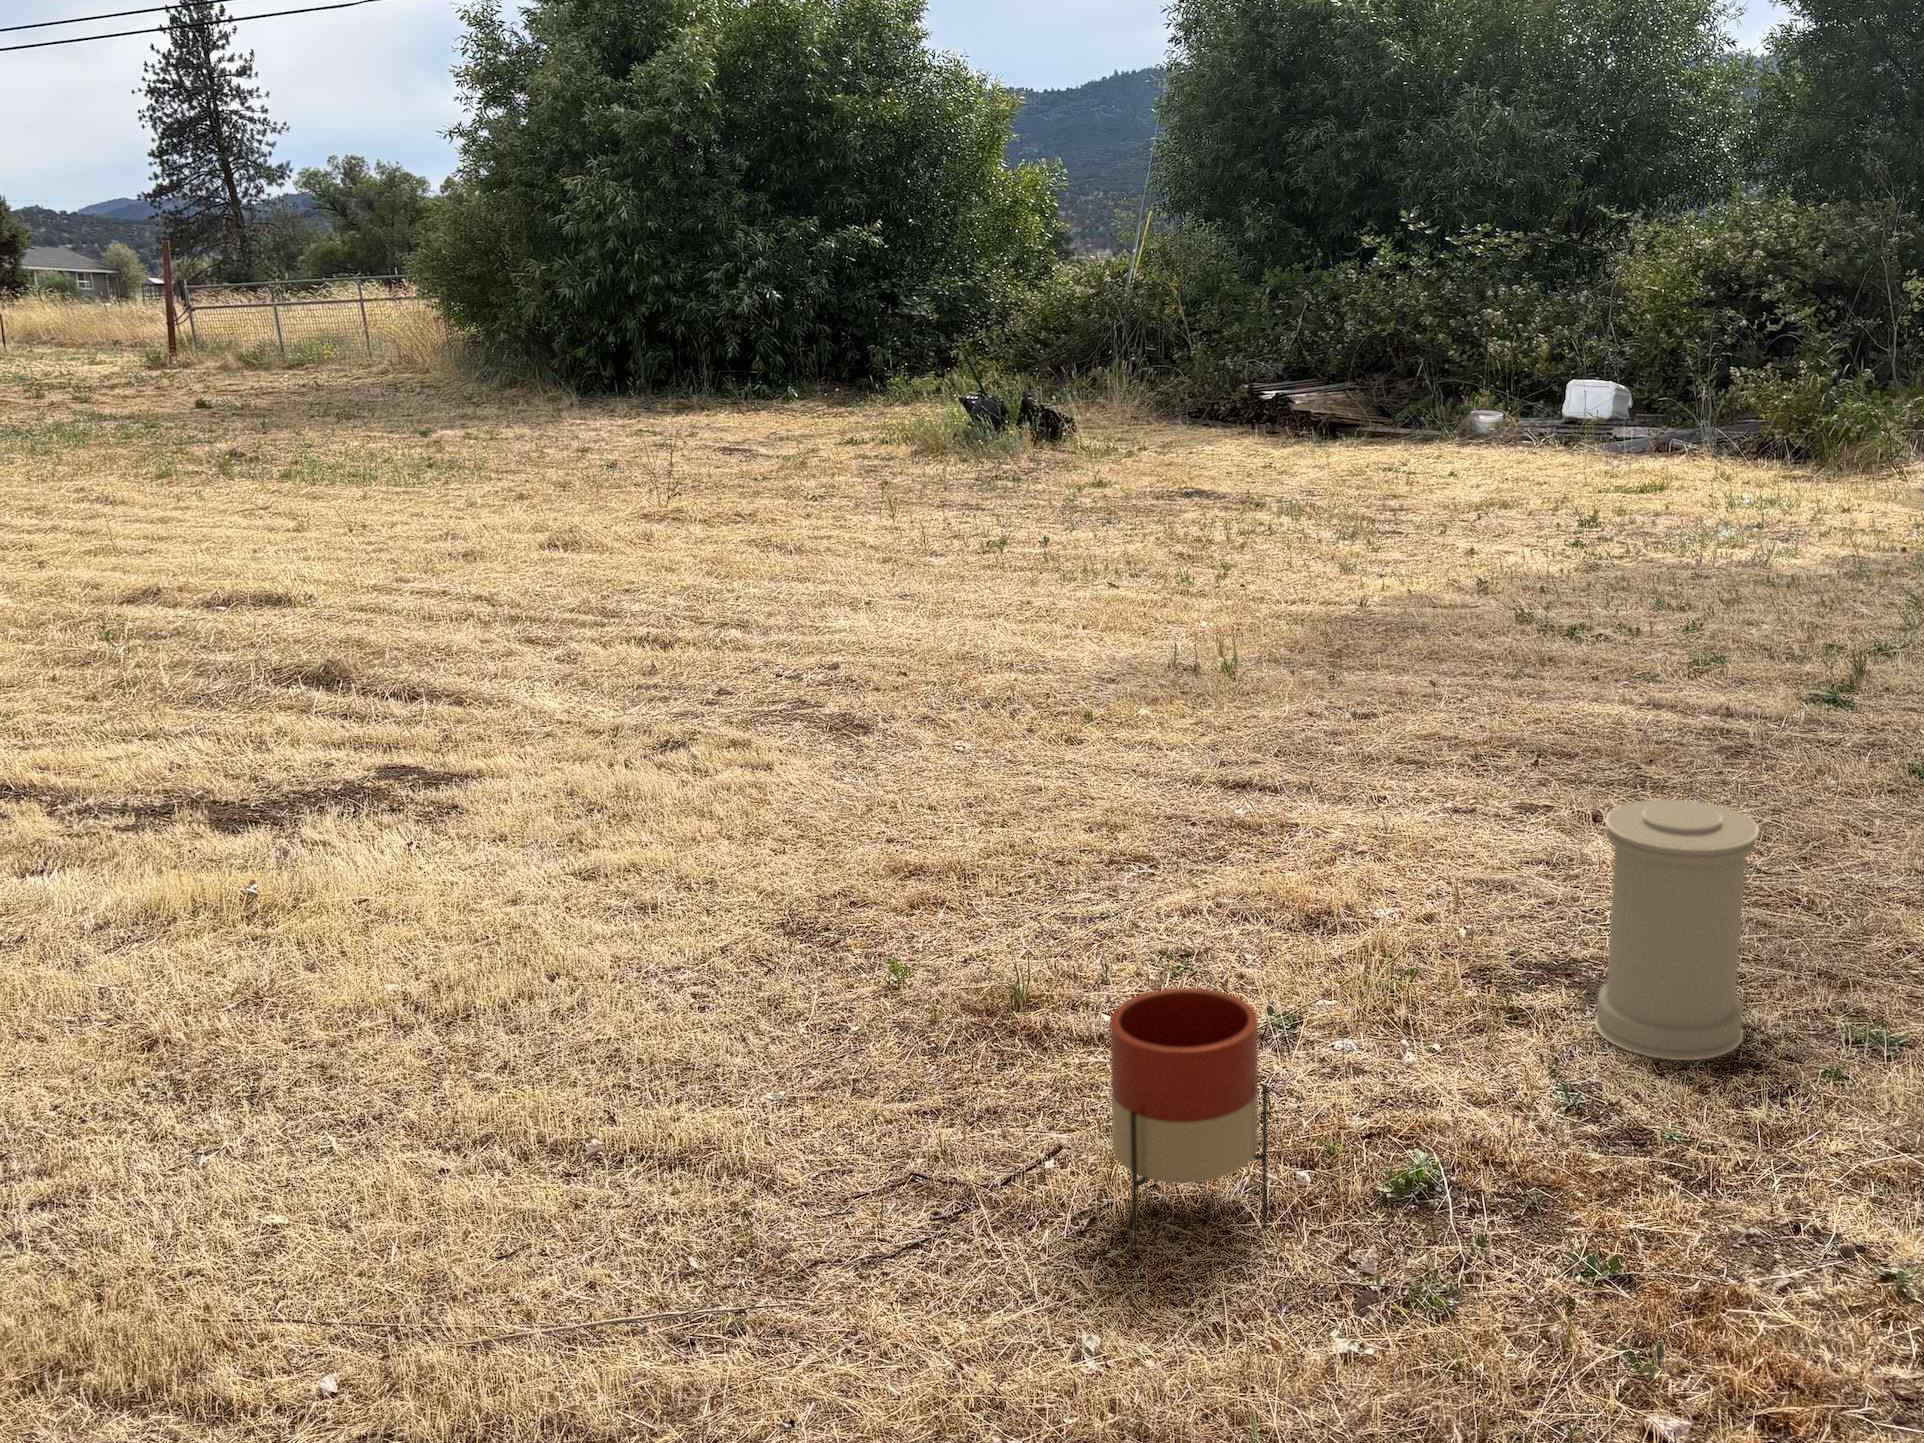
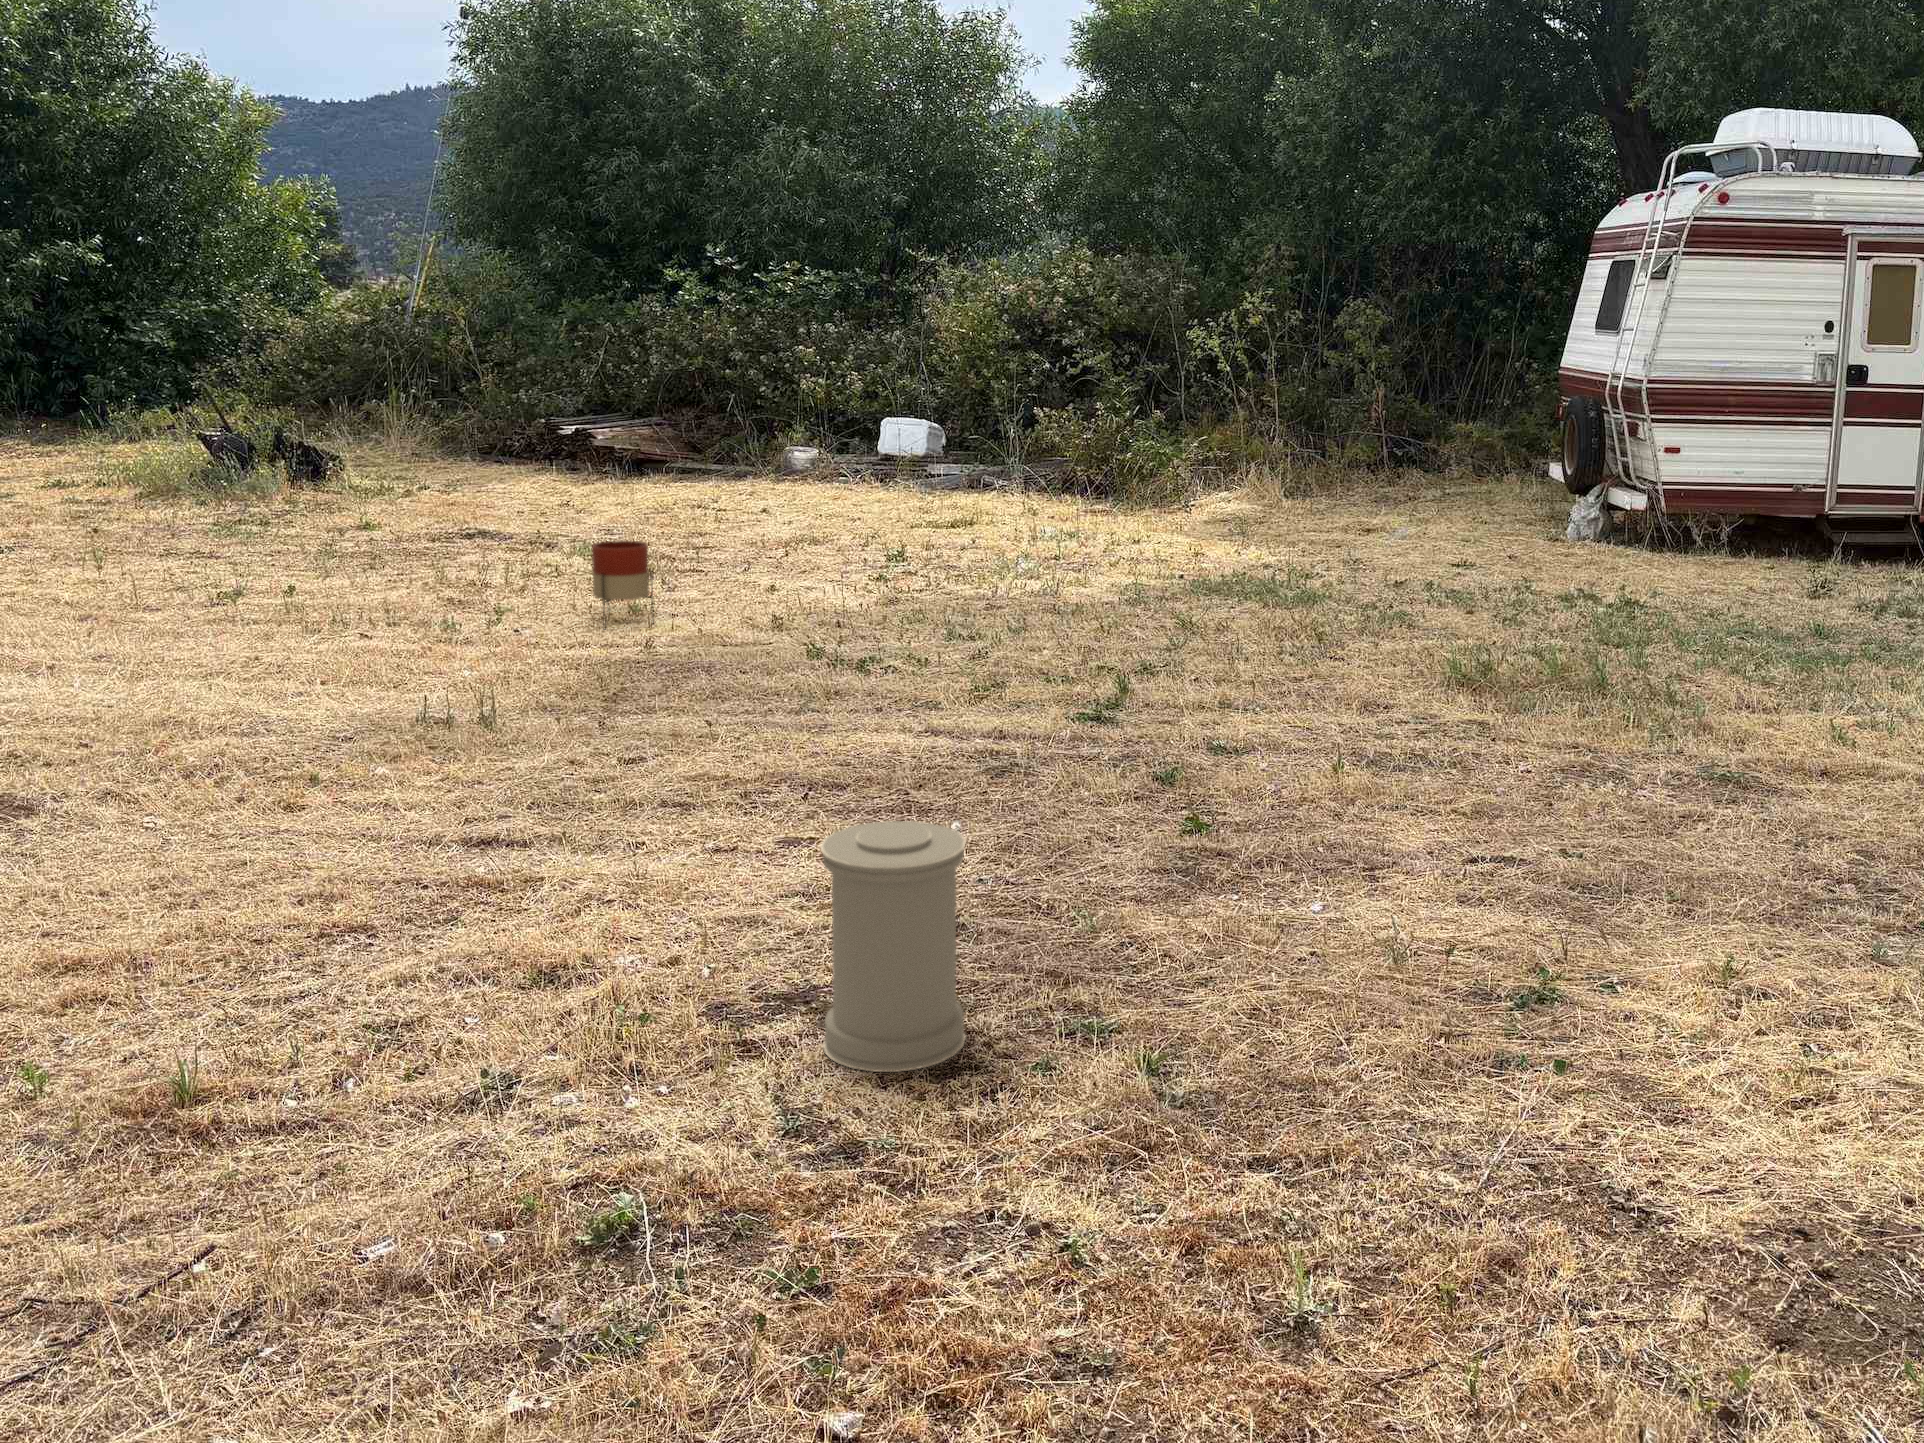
planter: present [1110,988,1268,1256] -> present [592,540,654,628]

